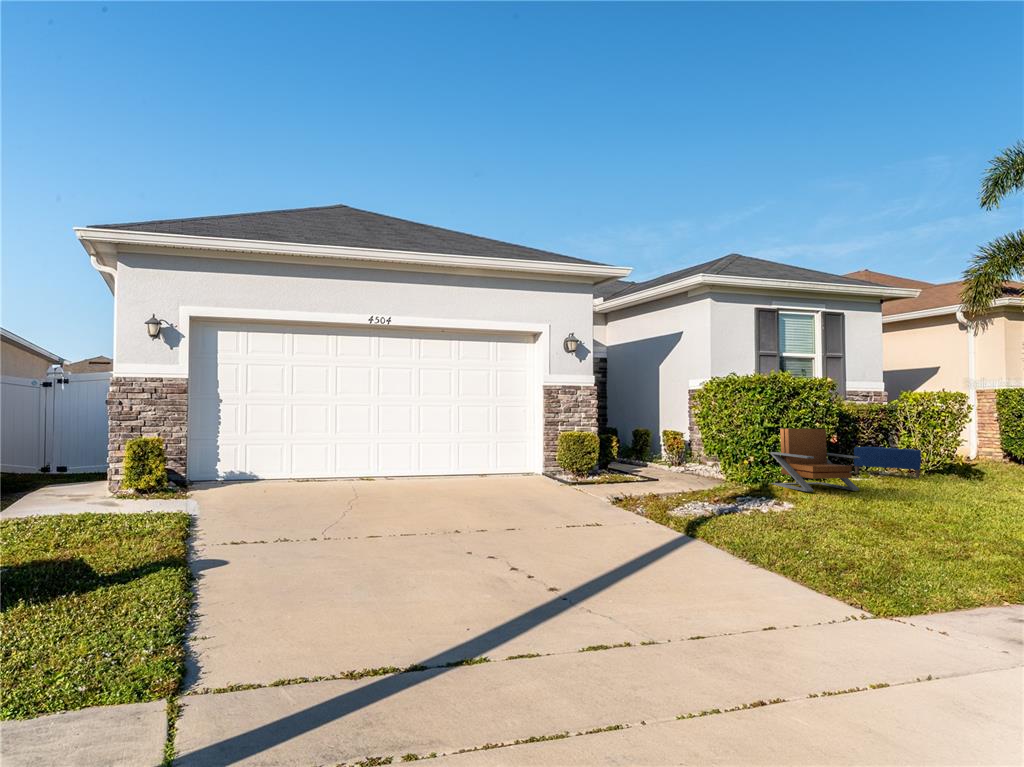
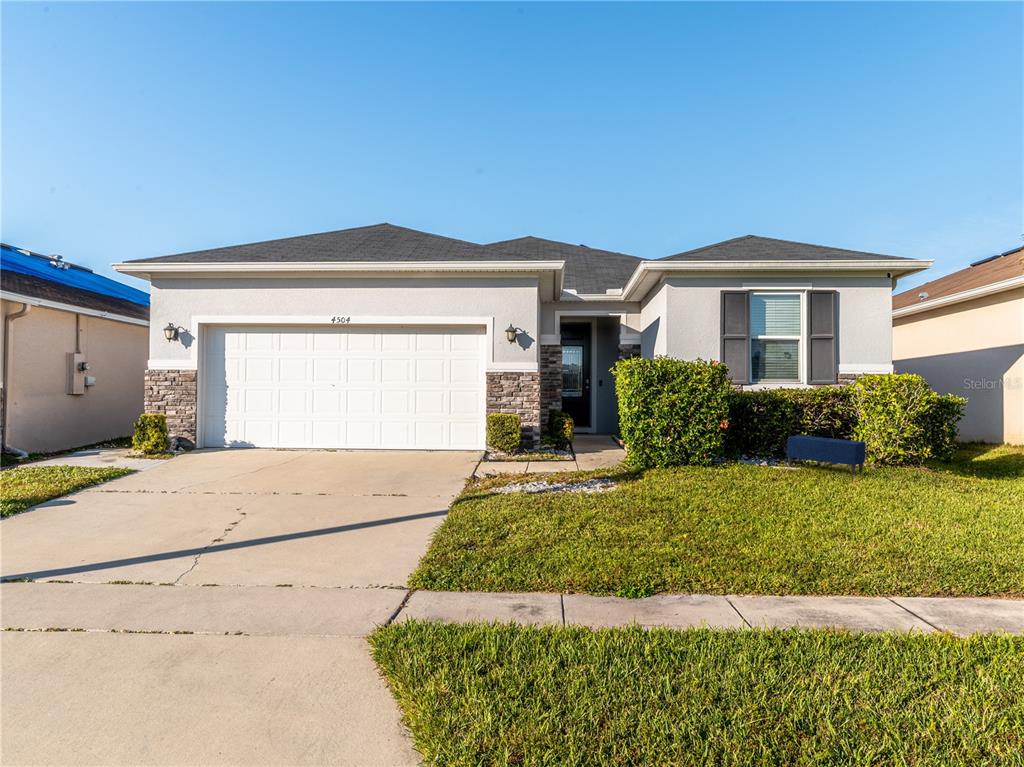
lounge chair: present [770,428,860,491] -> none [655,419,740,487]

